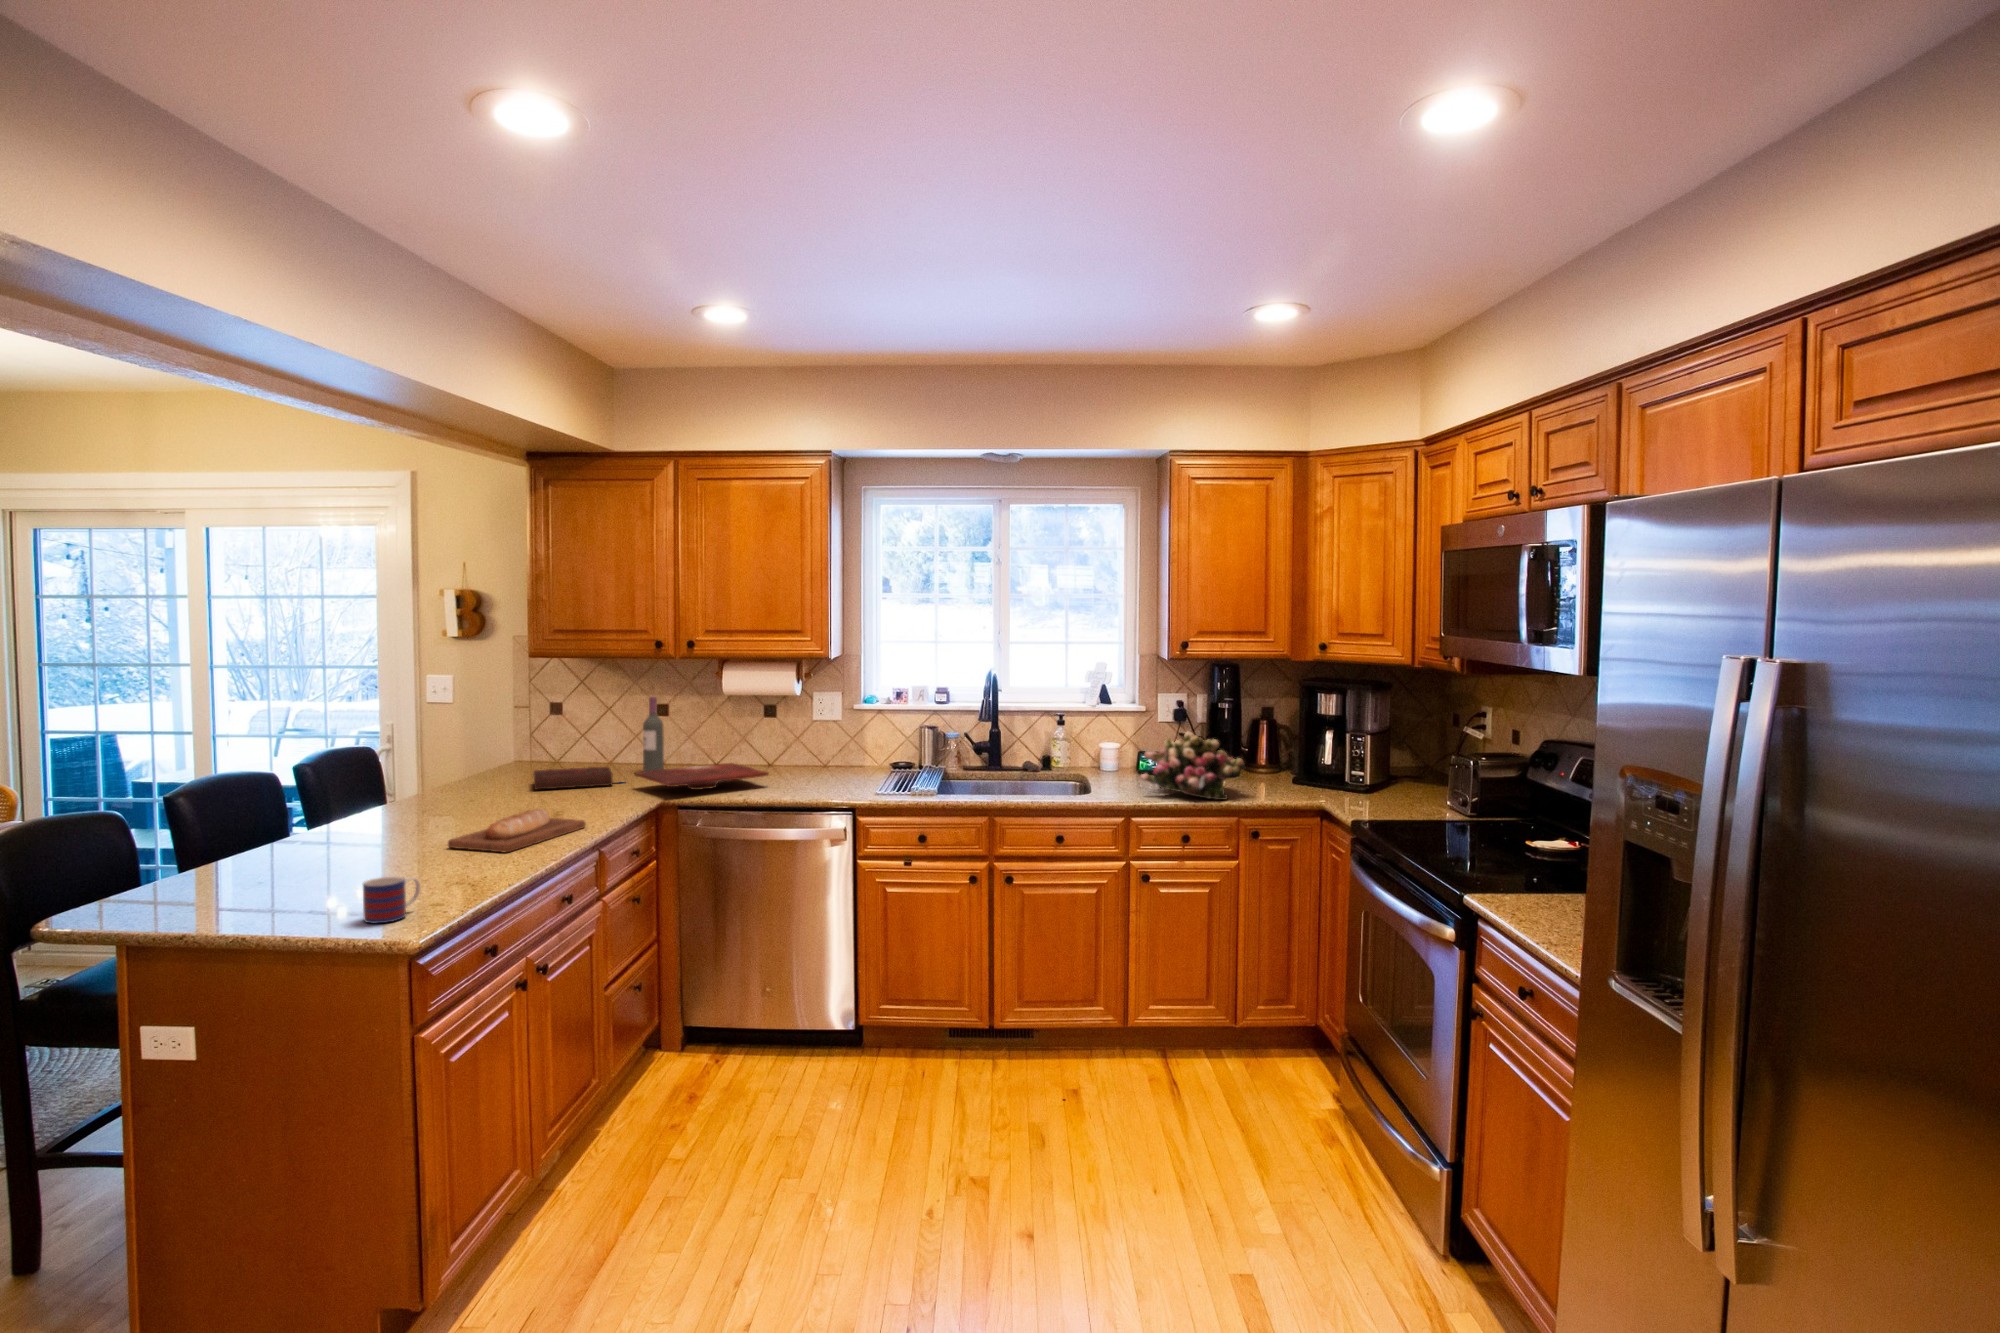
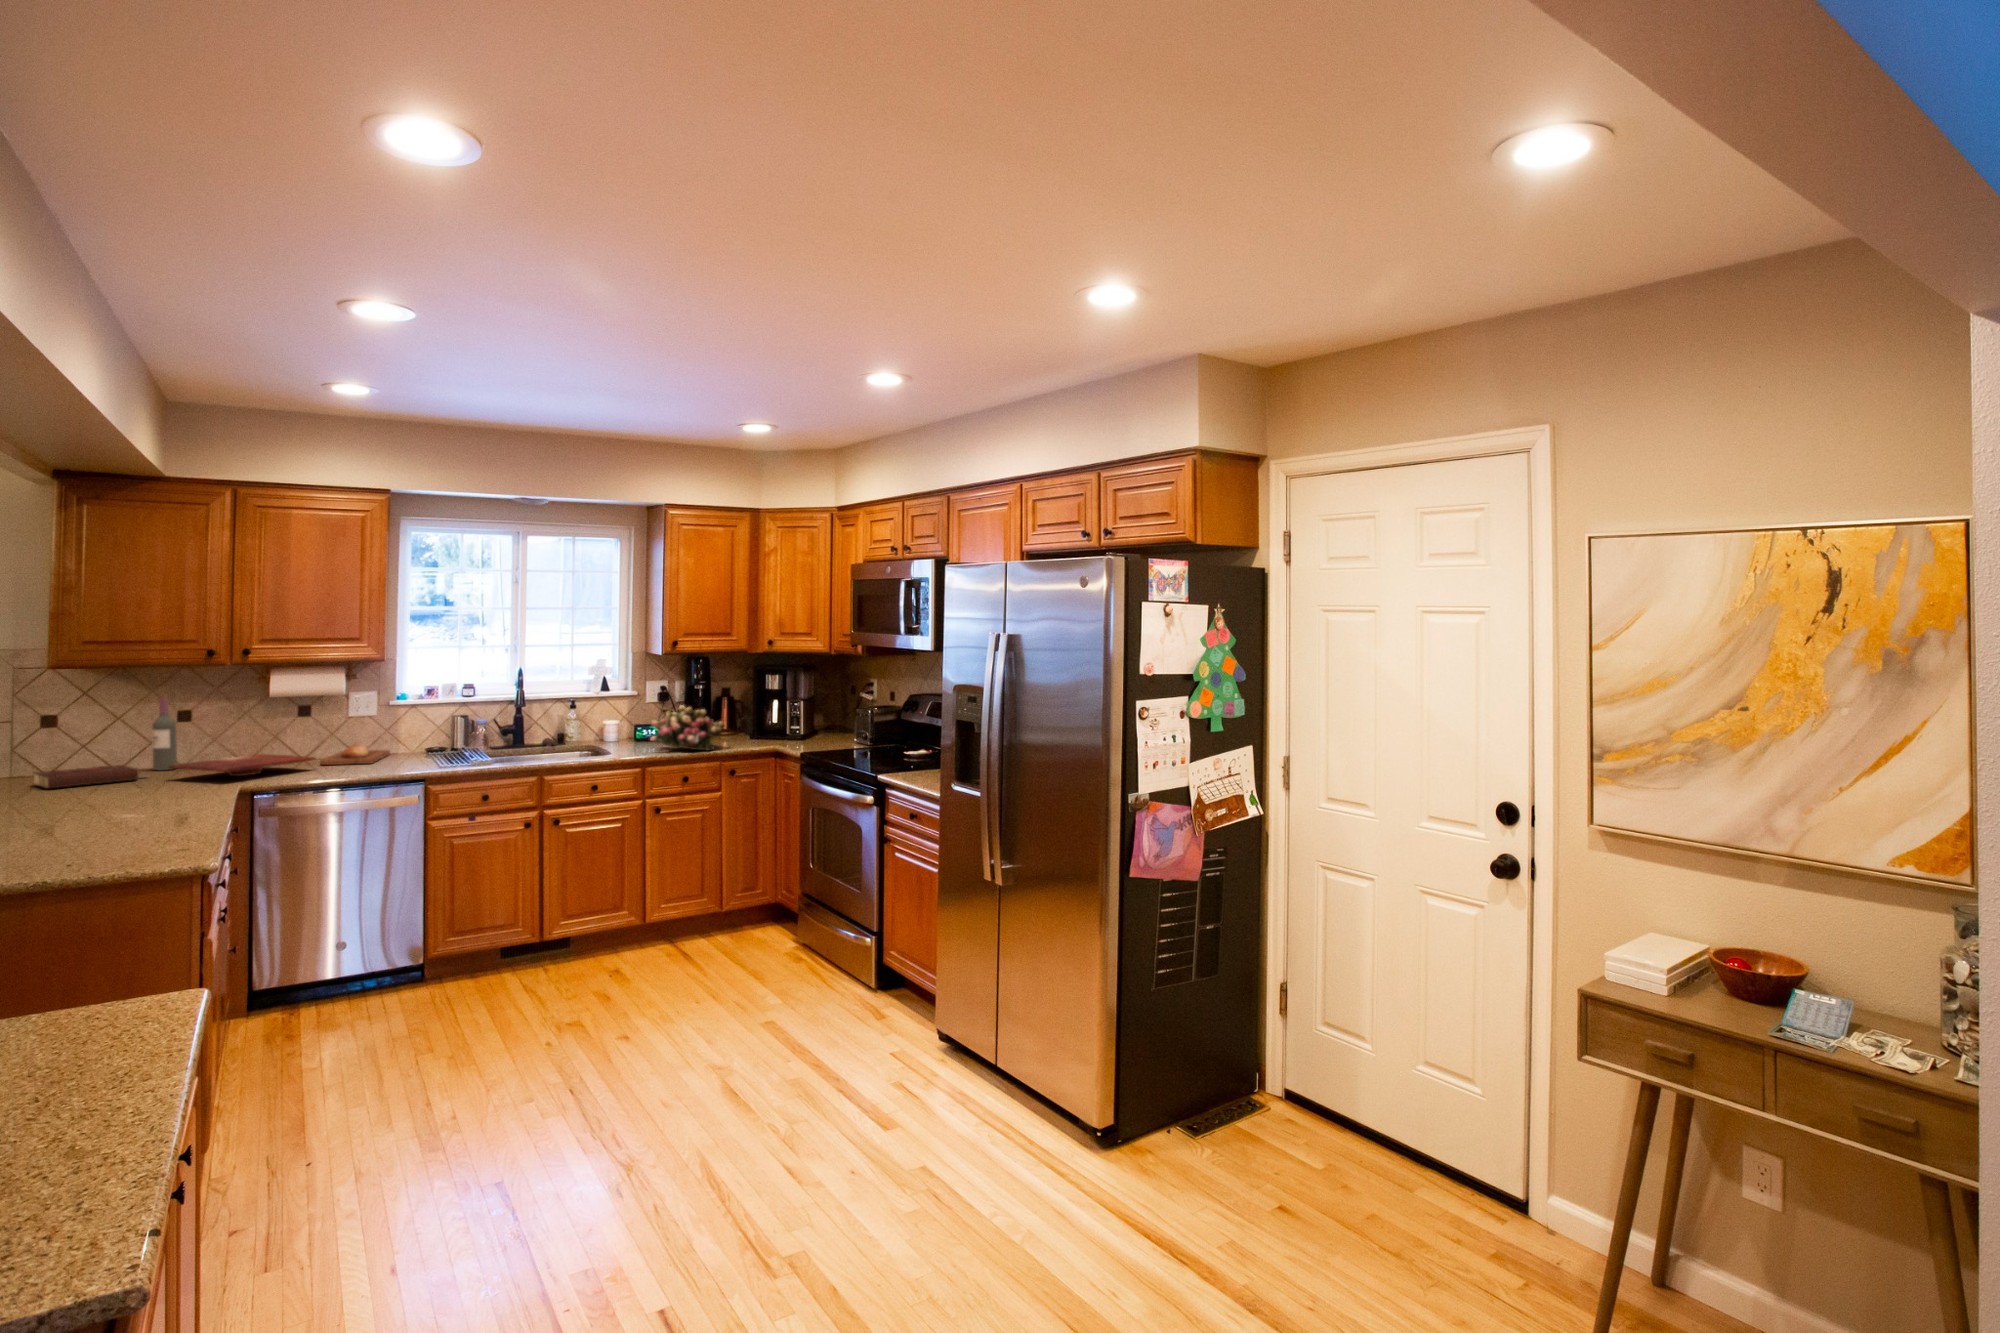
bread loaf: present [448,809,586,852] -> present [320,743,390,765]
mug: present [363,877,420,923] -> none [69,828,115,865]

